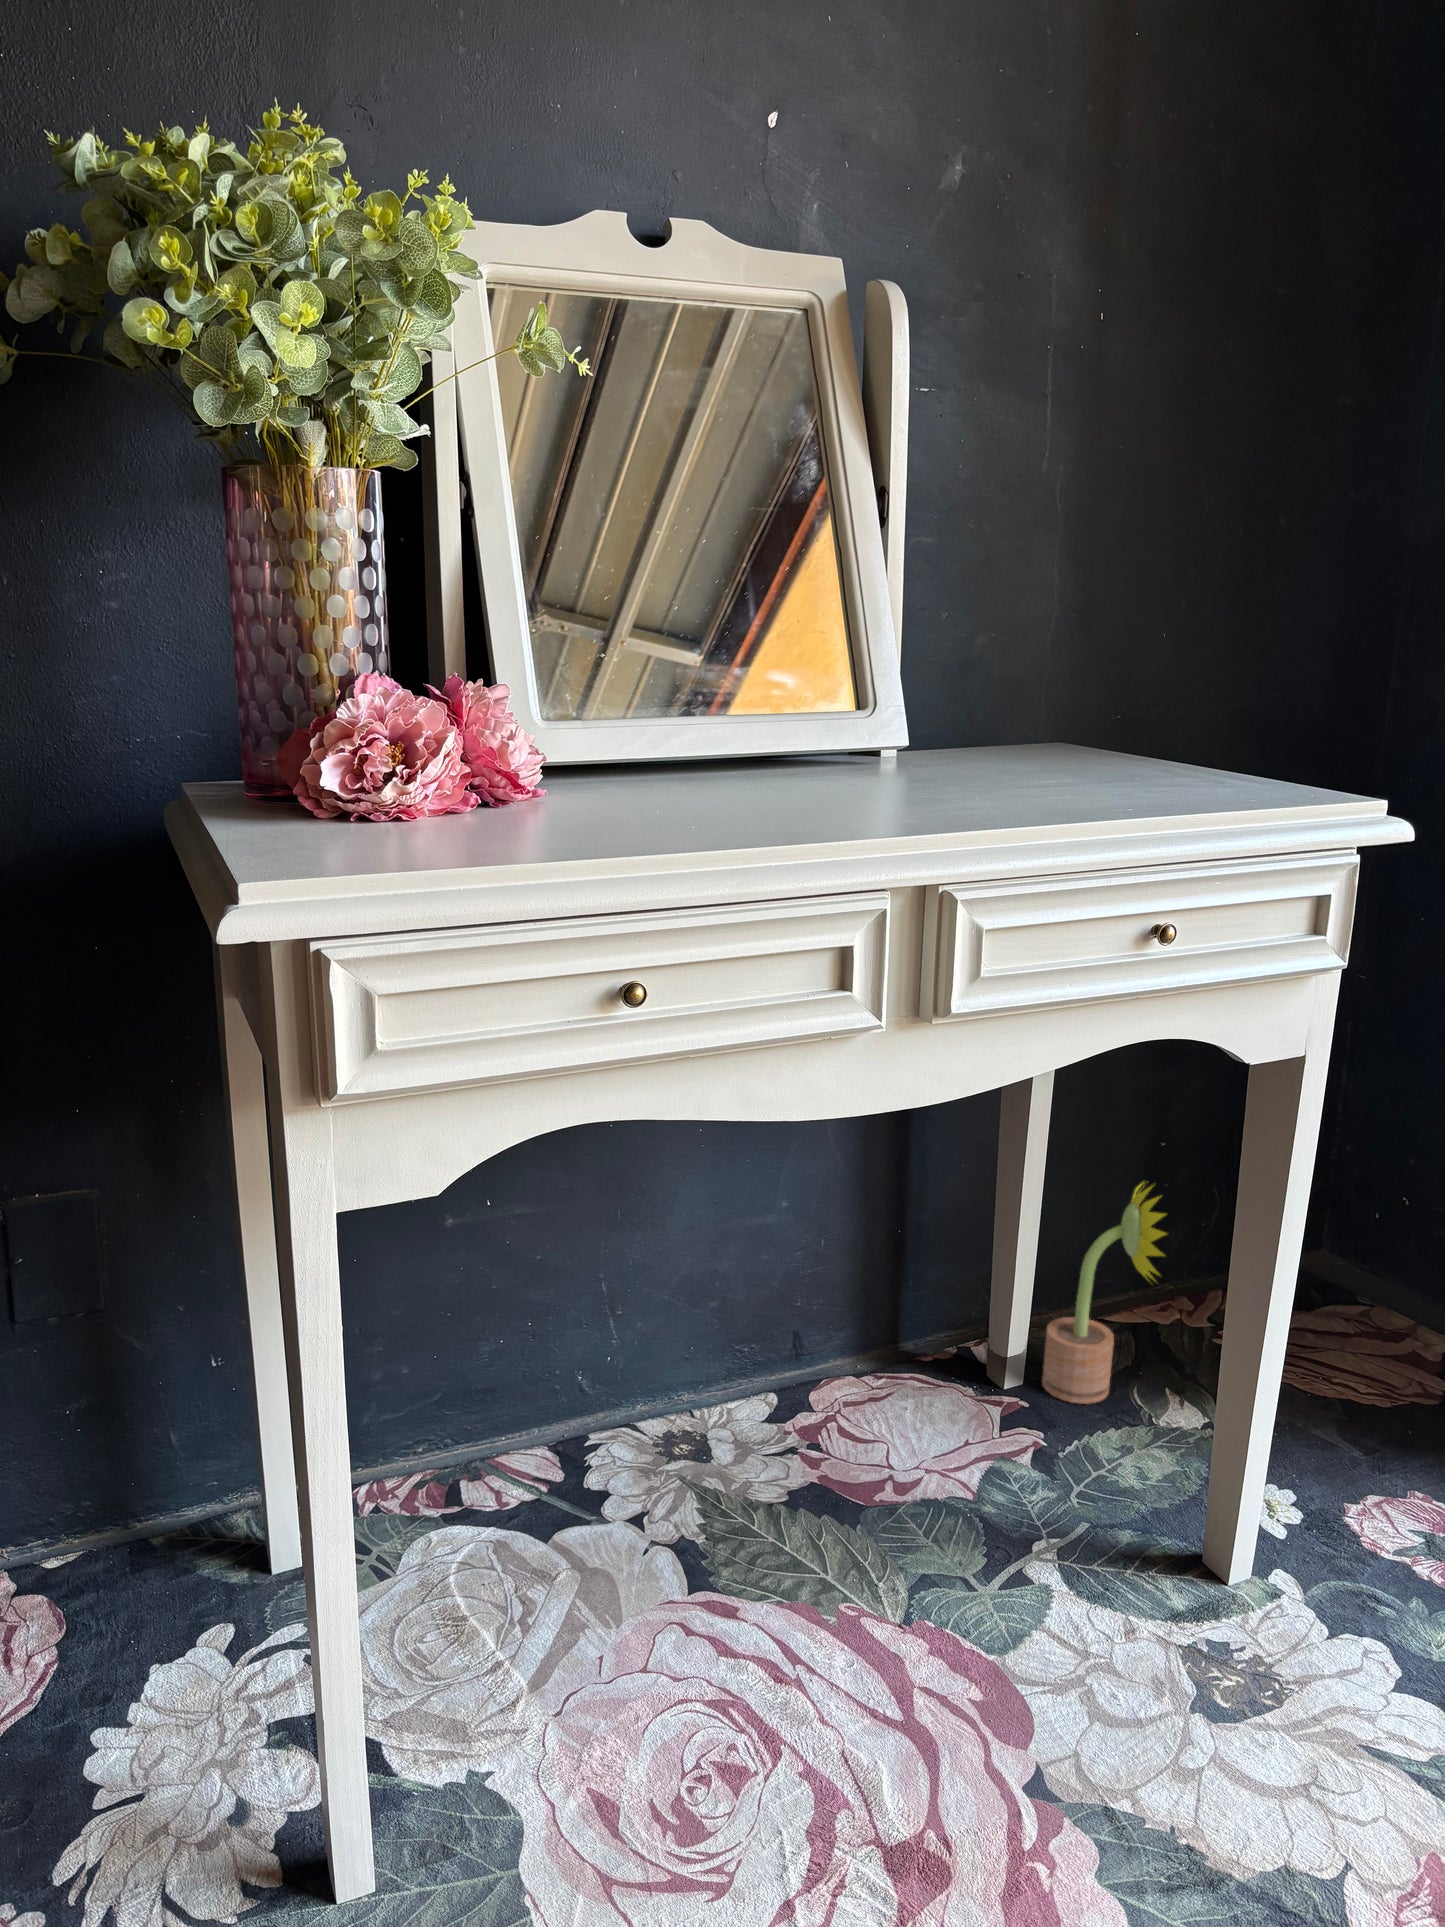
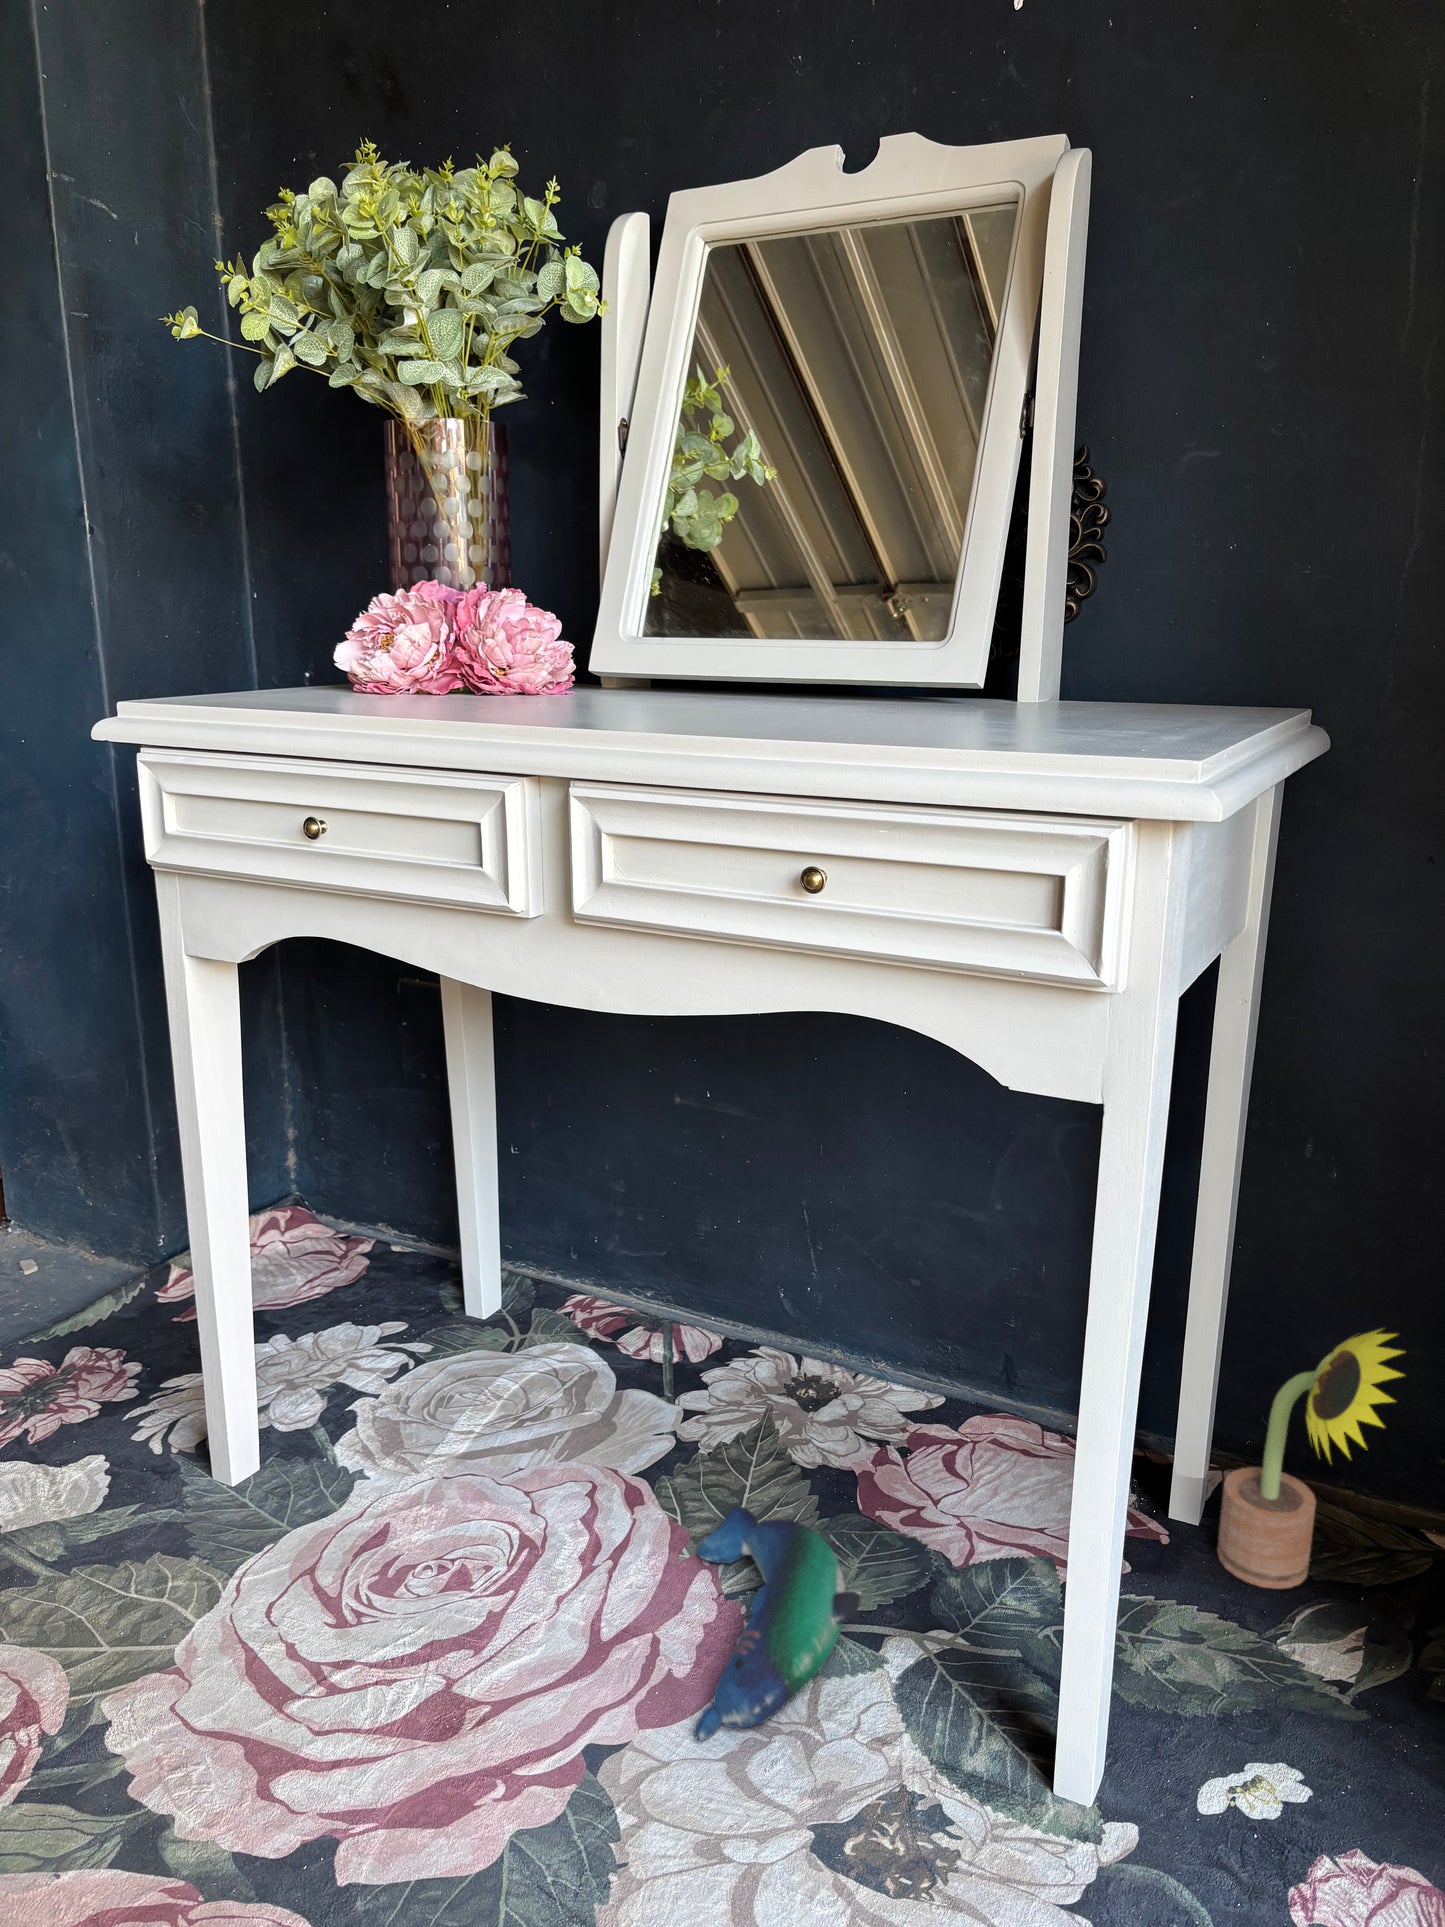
plush toy: none [828,1519,1090,1719] -> present [694,1506,861,1741]

